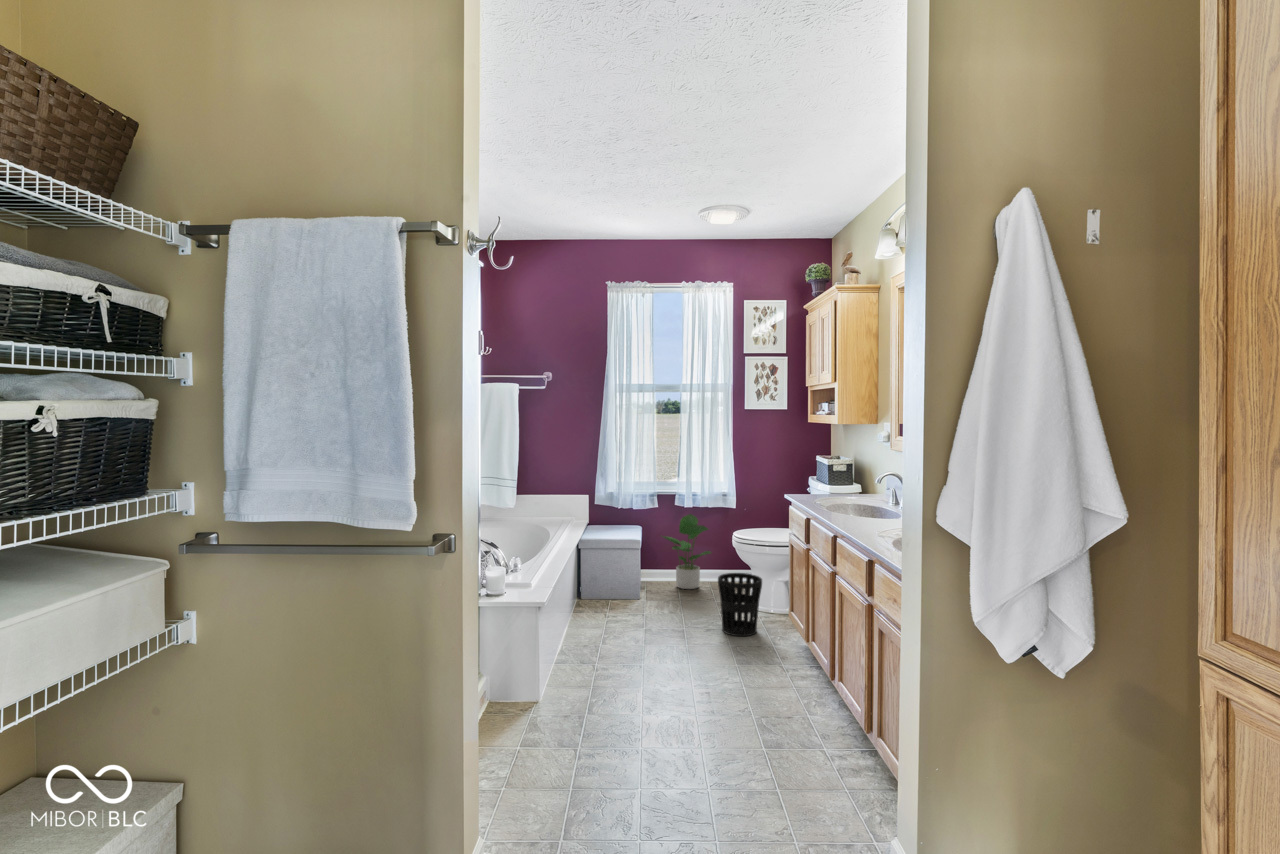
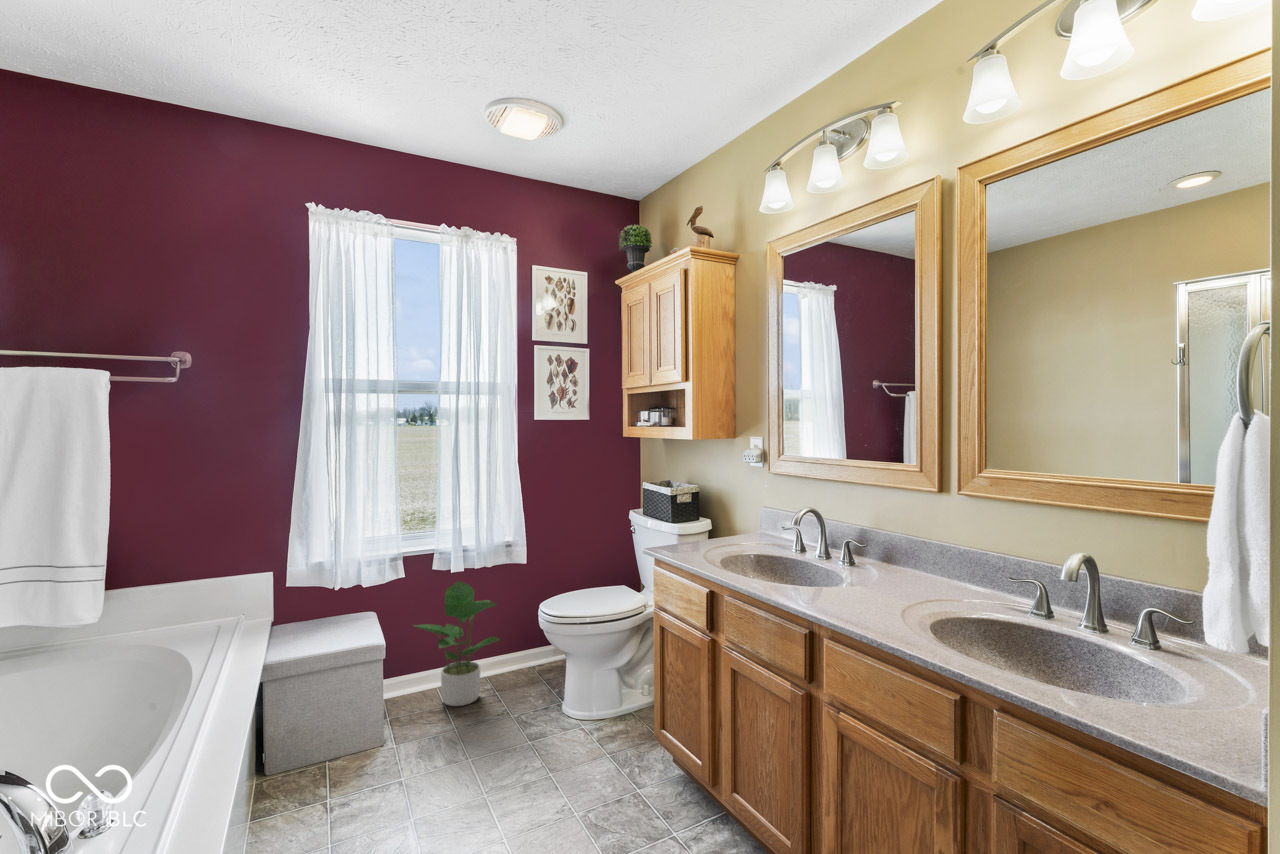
wastebasket: present [718,573,762,636] -> none [555,684,630,809]

